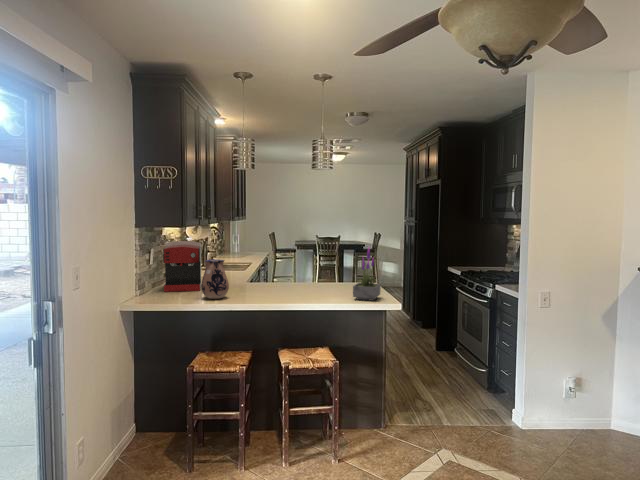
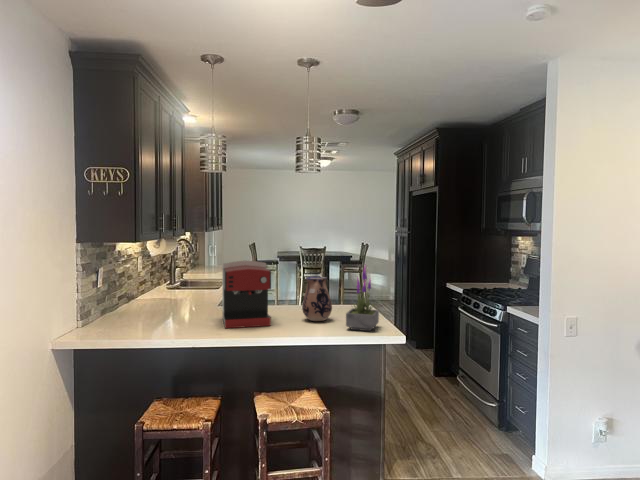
coffee maker: present [163,241,201,292] -> present [222,261,271,328]
ceramic pitcher: present [201,259,229,299] -> present [302,276,332,321]

